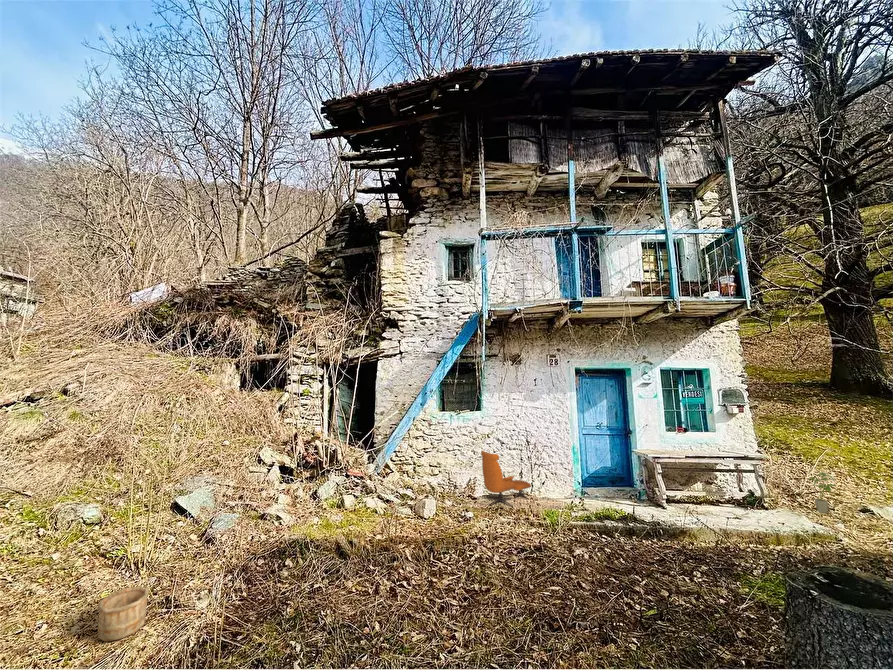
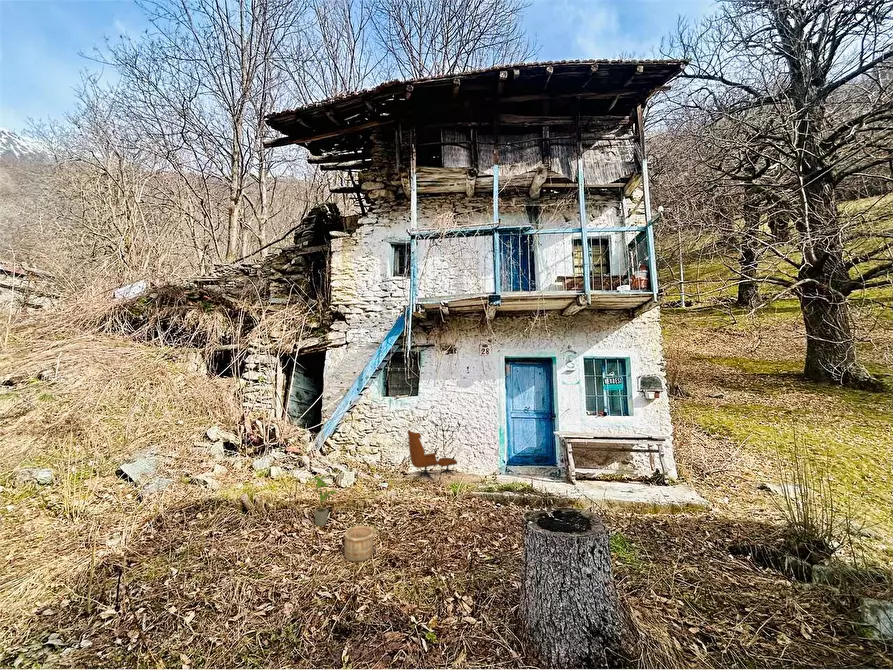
house plant: present [810,472,834,513] -> present [314,476,337,526]
wooden bucket: present [98,587,149,642] -> present [344,526,374,562]

